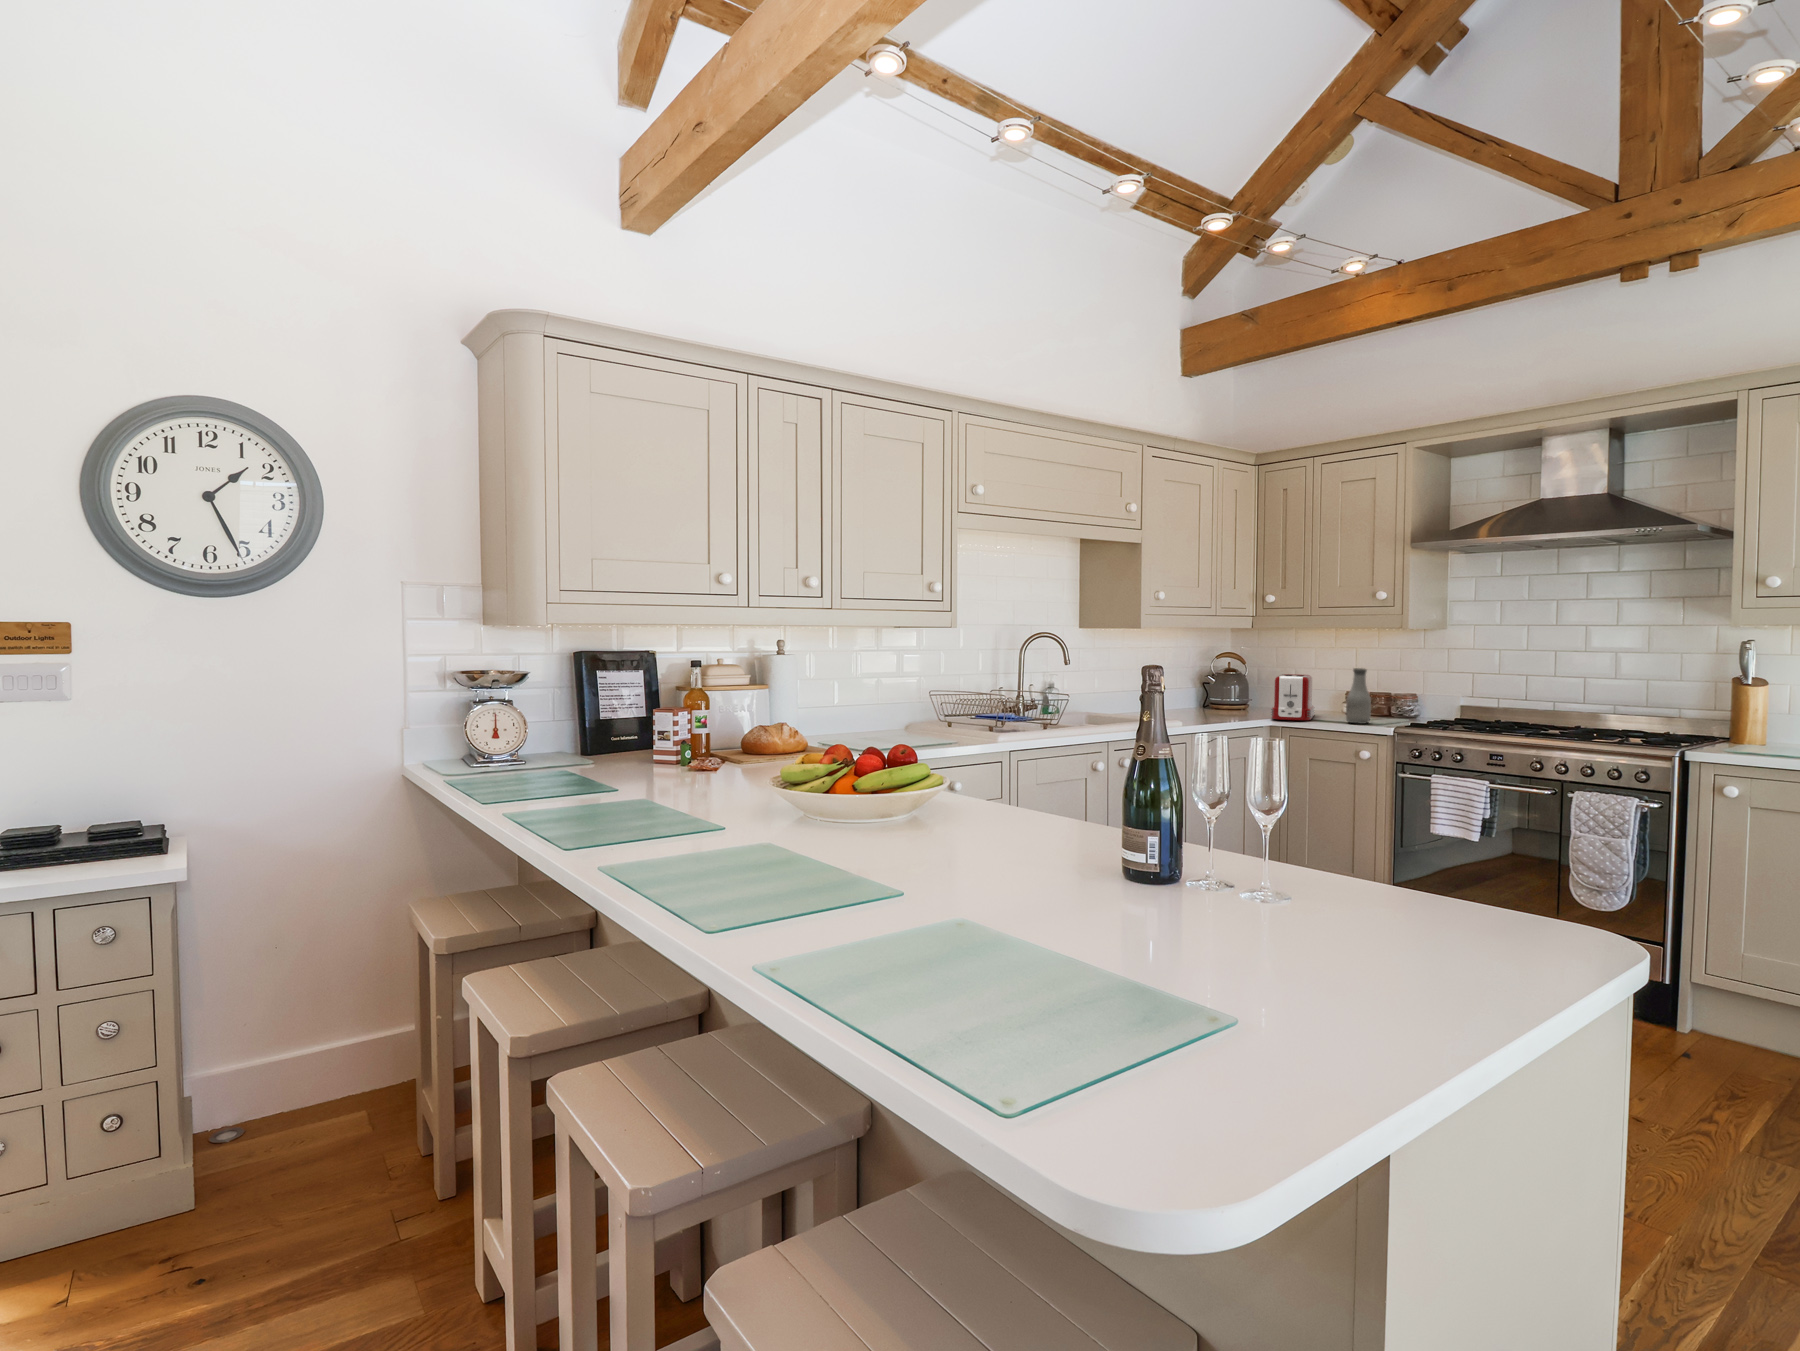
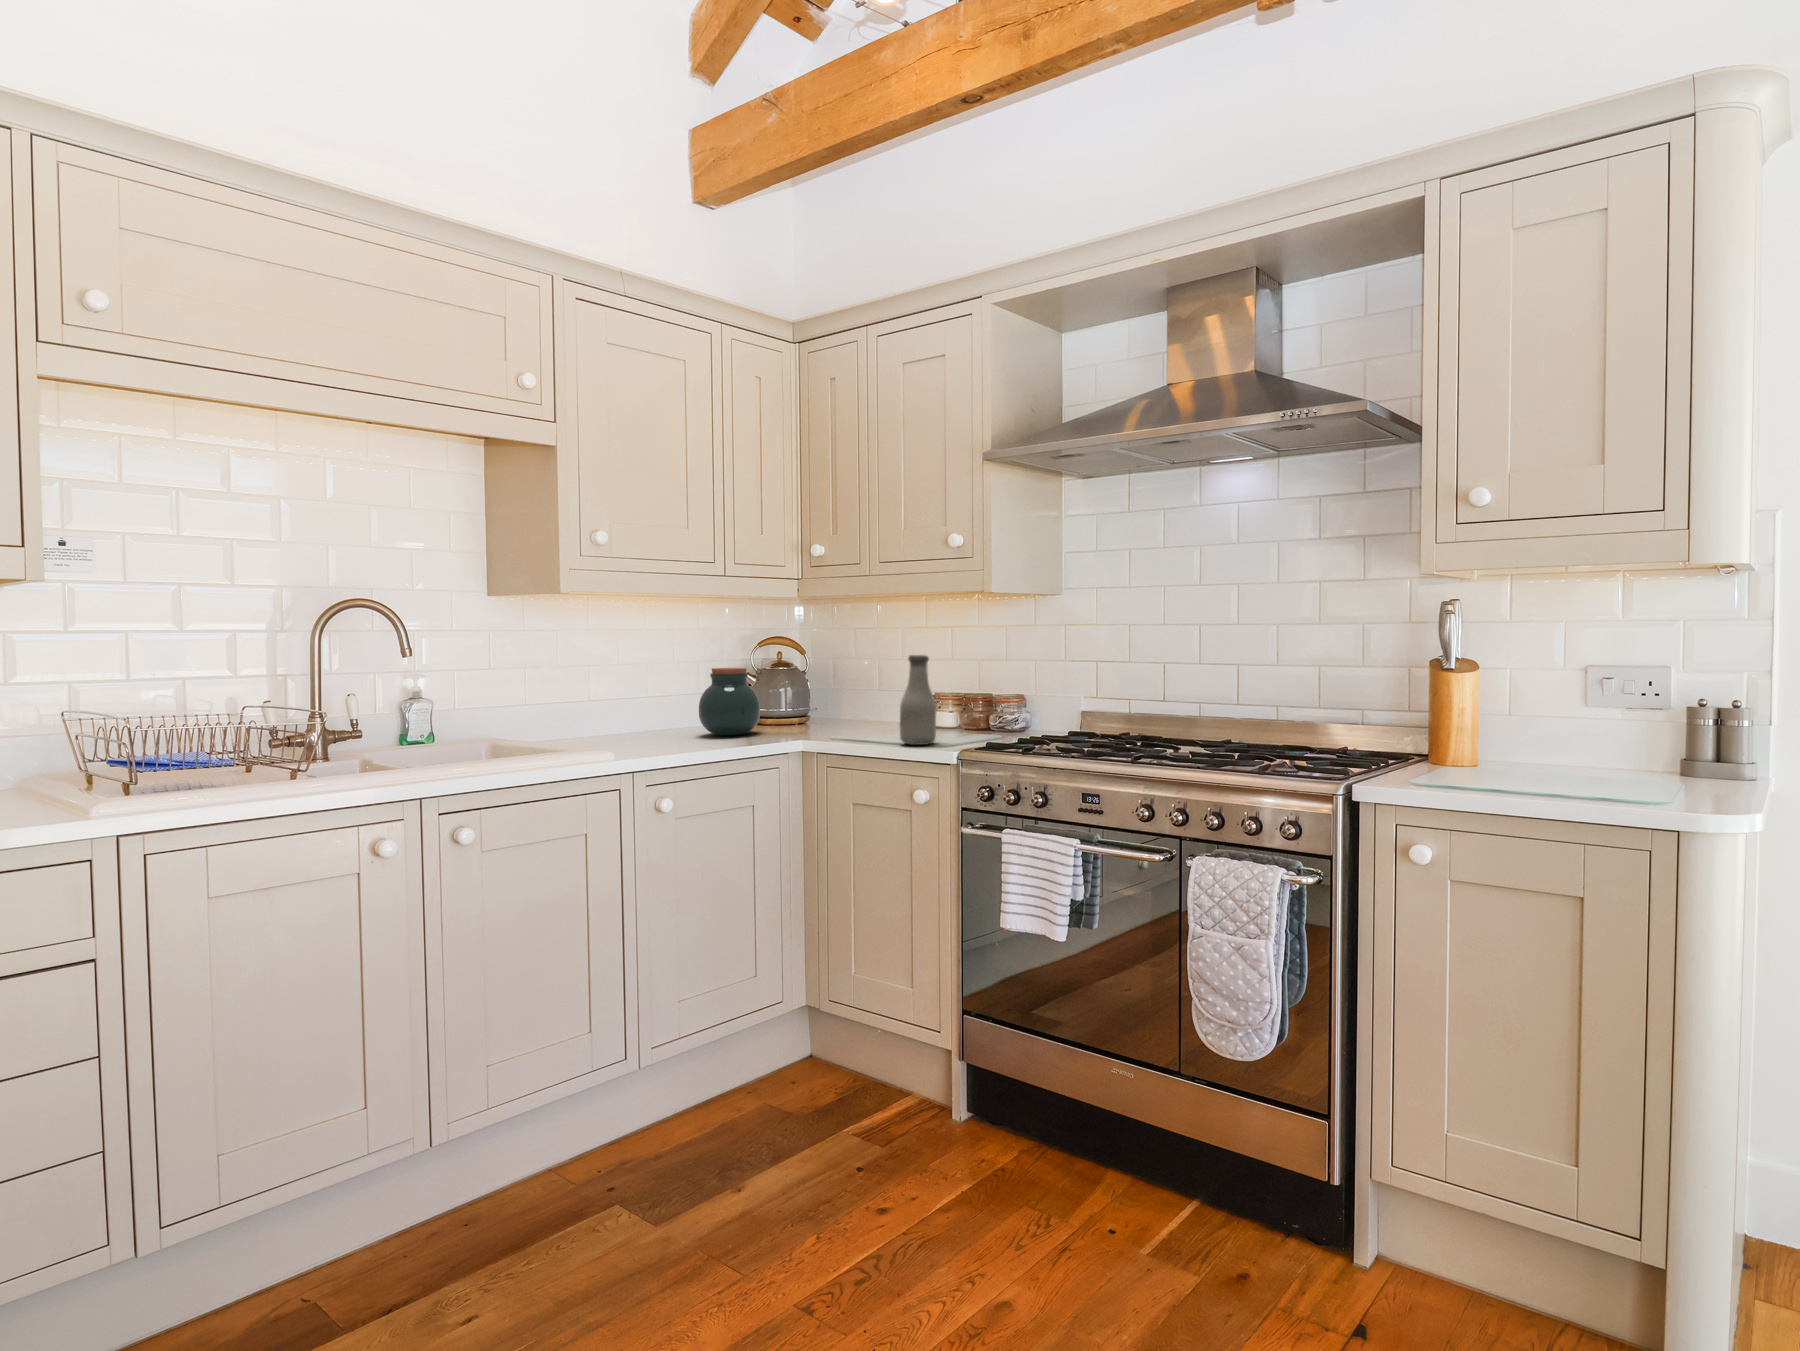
jar: none [1196,673,1236,715] -> present [699,668,760,735]
toaster: present [1271,674,1315,720] -> none [796,668,874,742]

